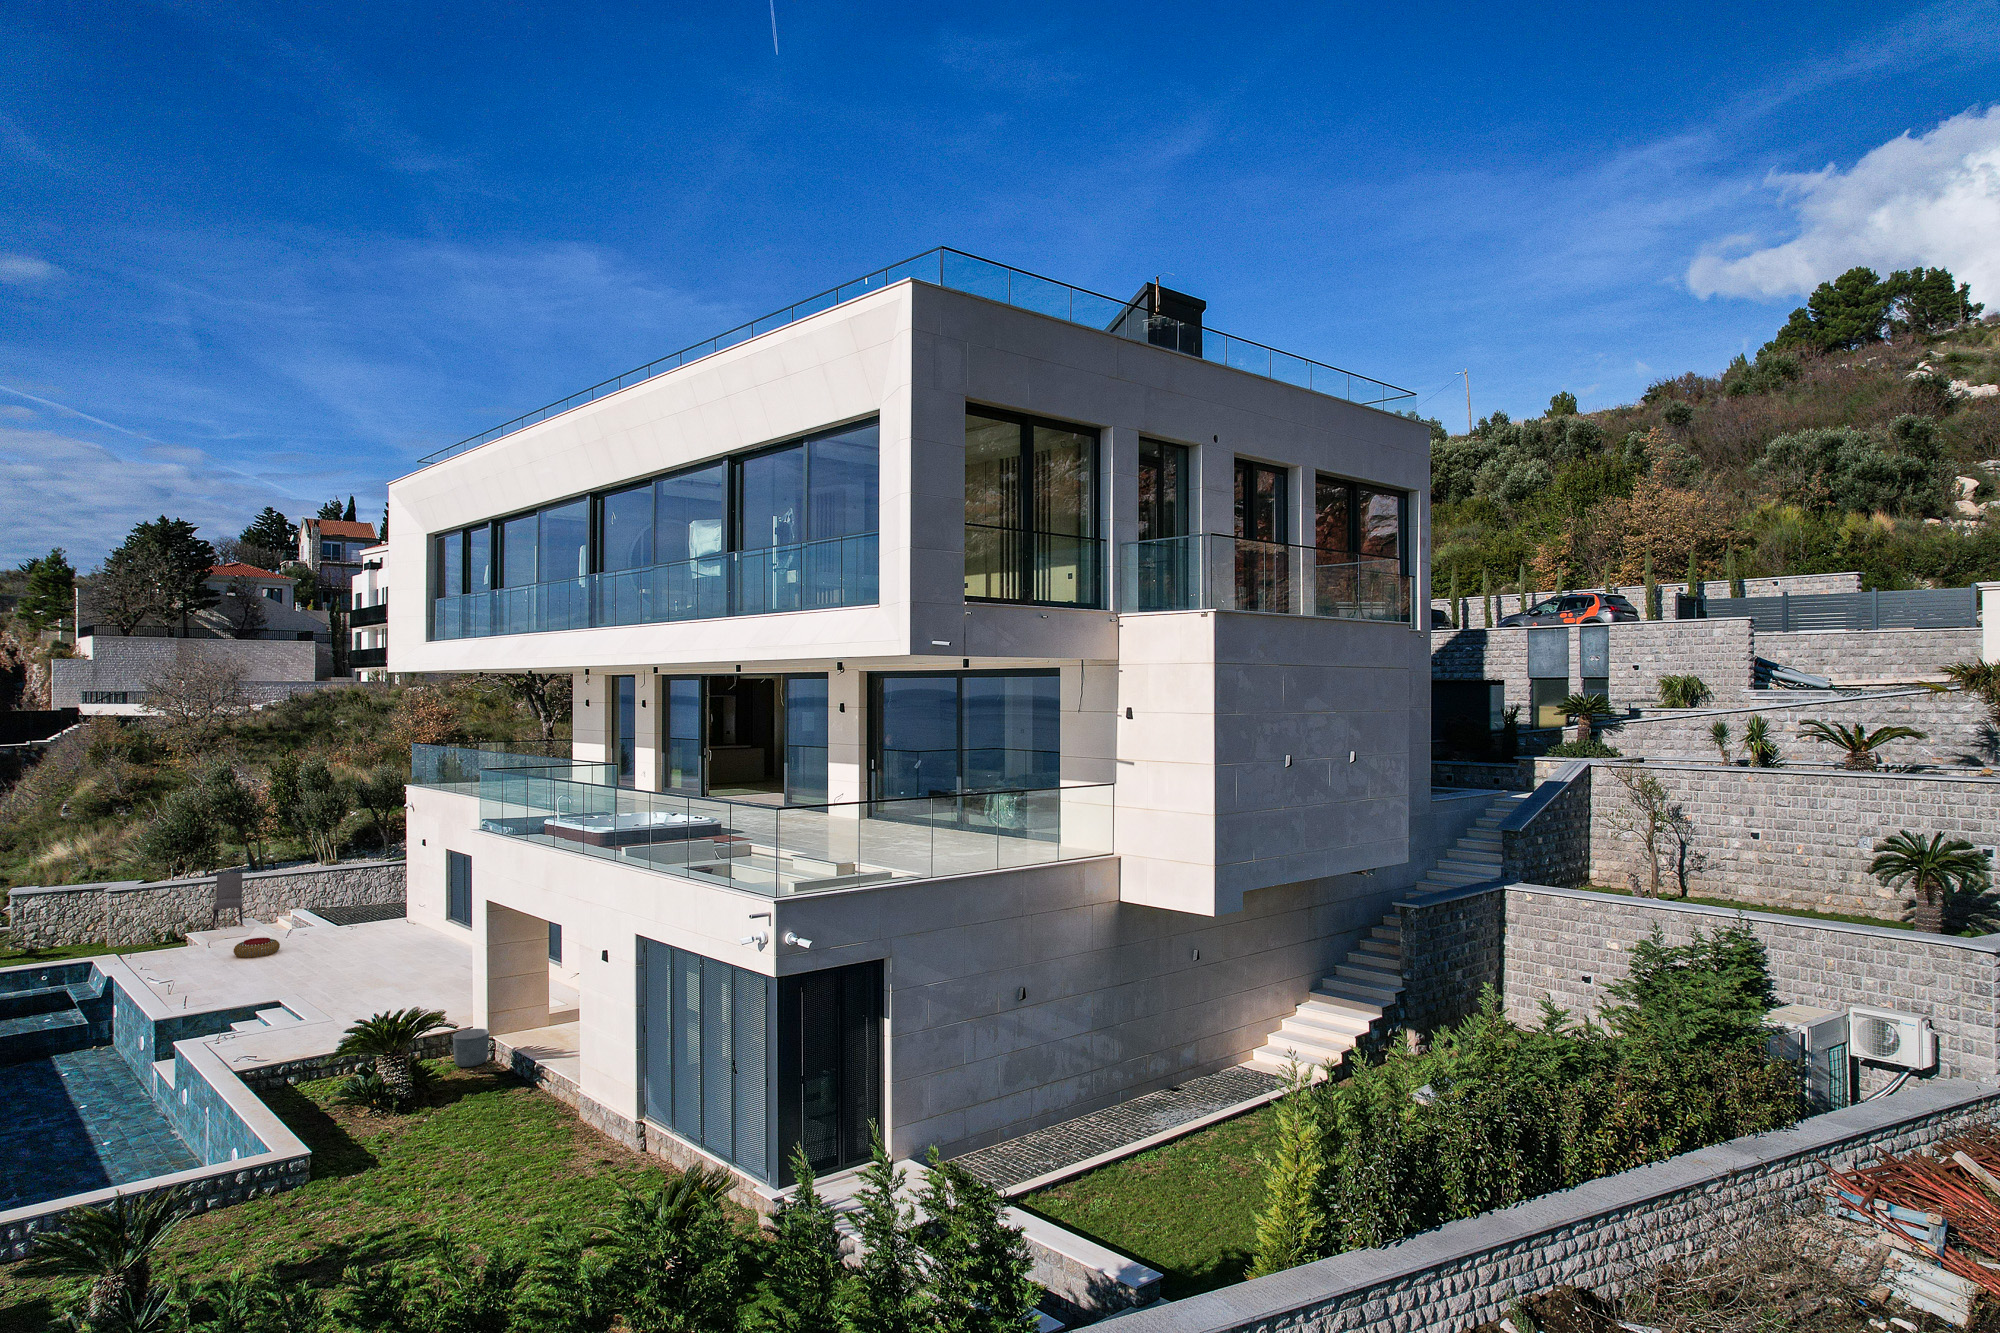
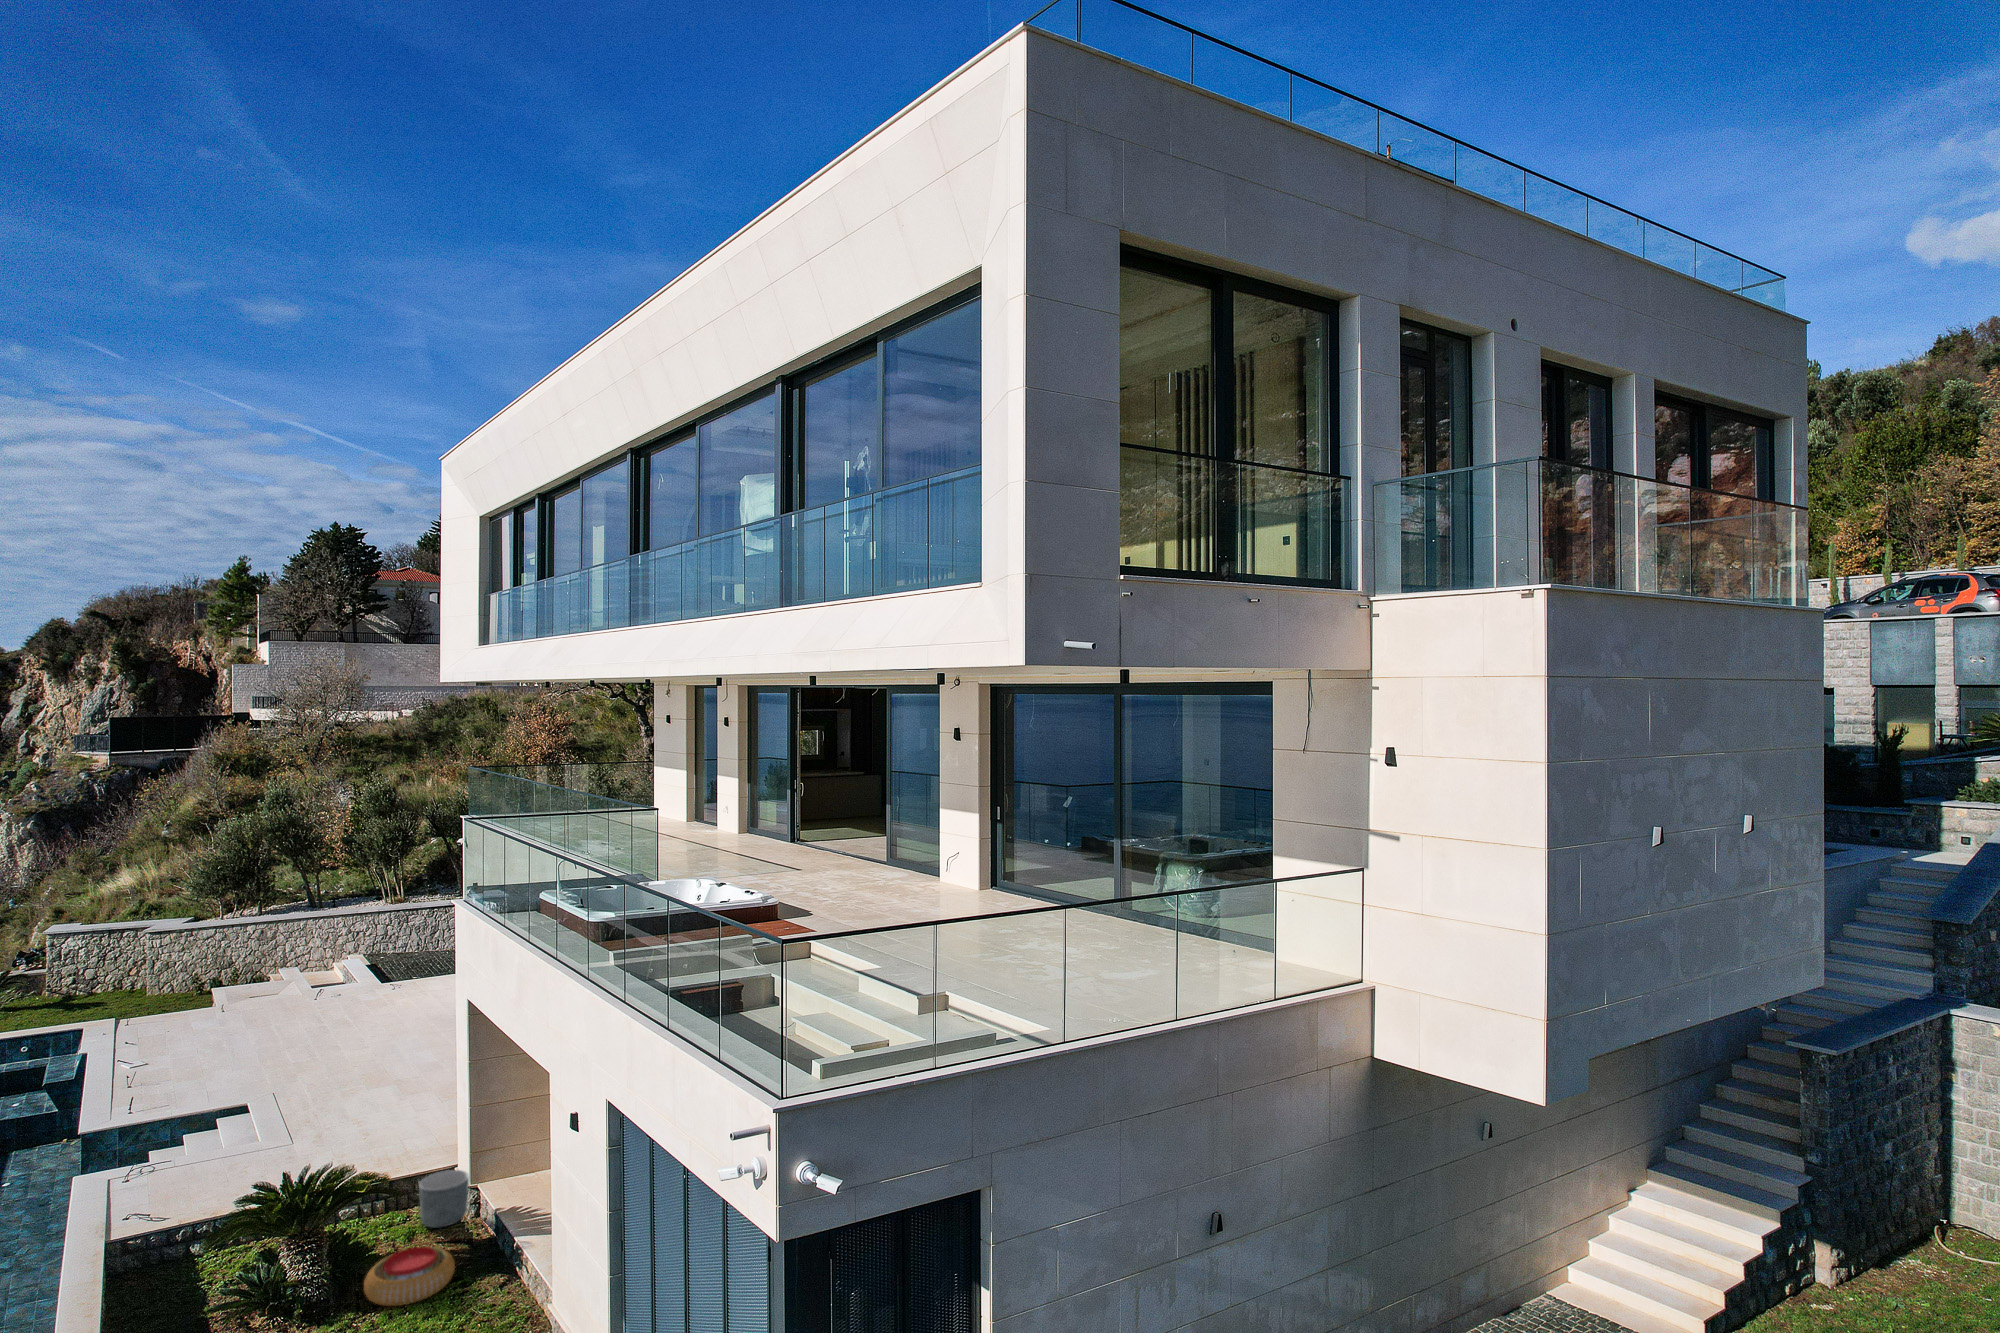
chair: present [212,872,243,928] -> none [257,912,295,977]
pouf: present [234,938,280,958] -> present [364,1247,455,1307]

